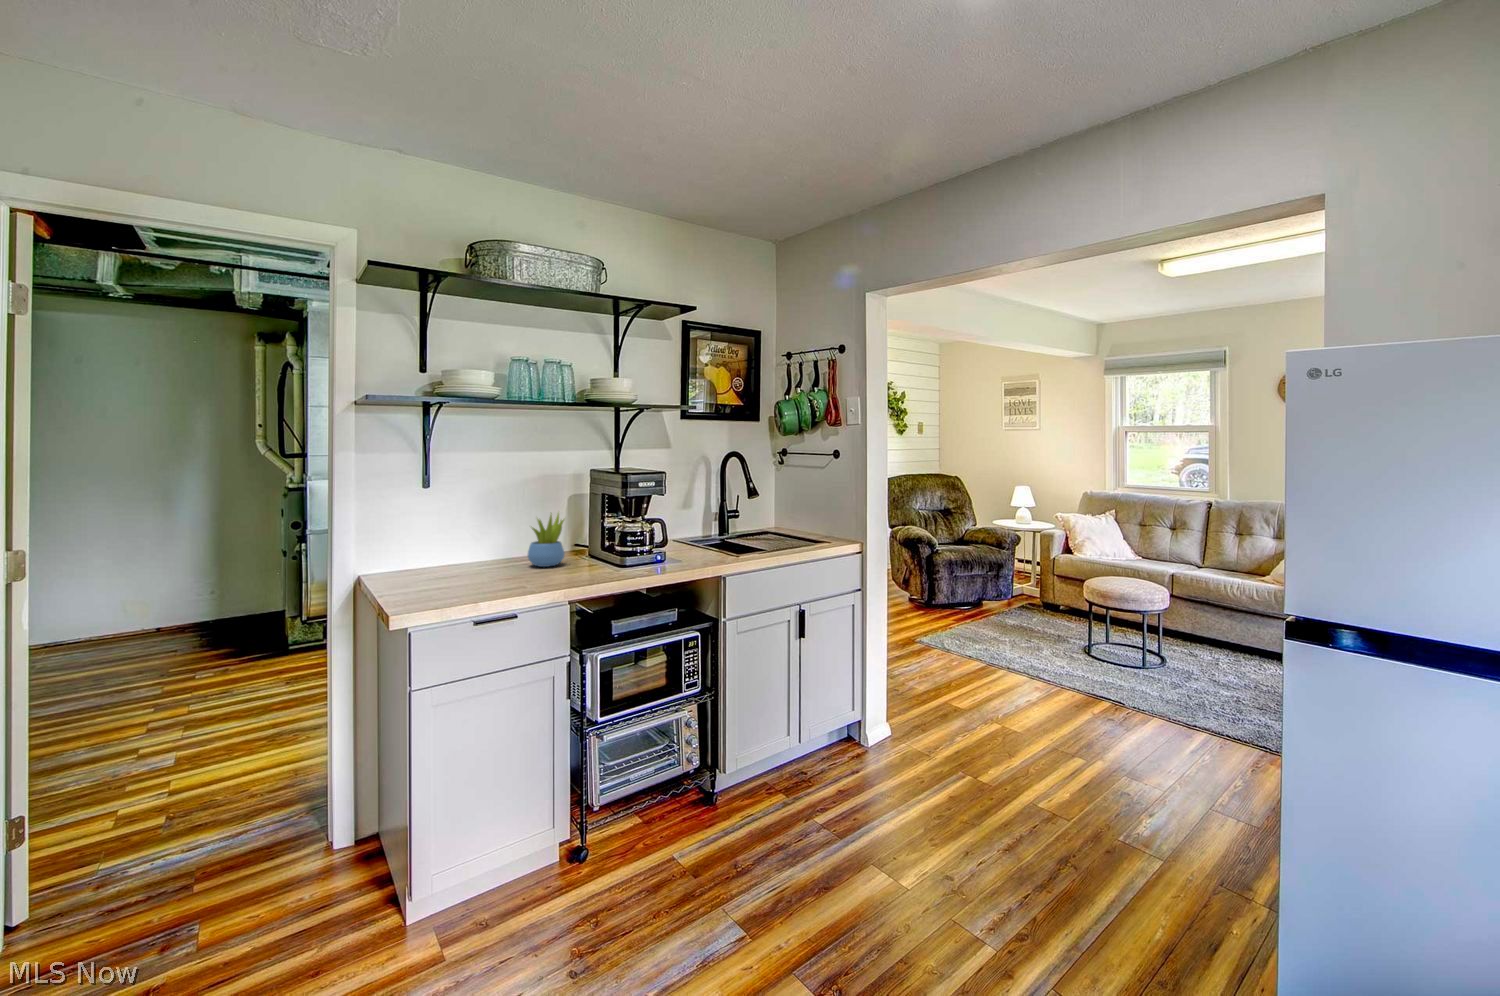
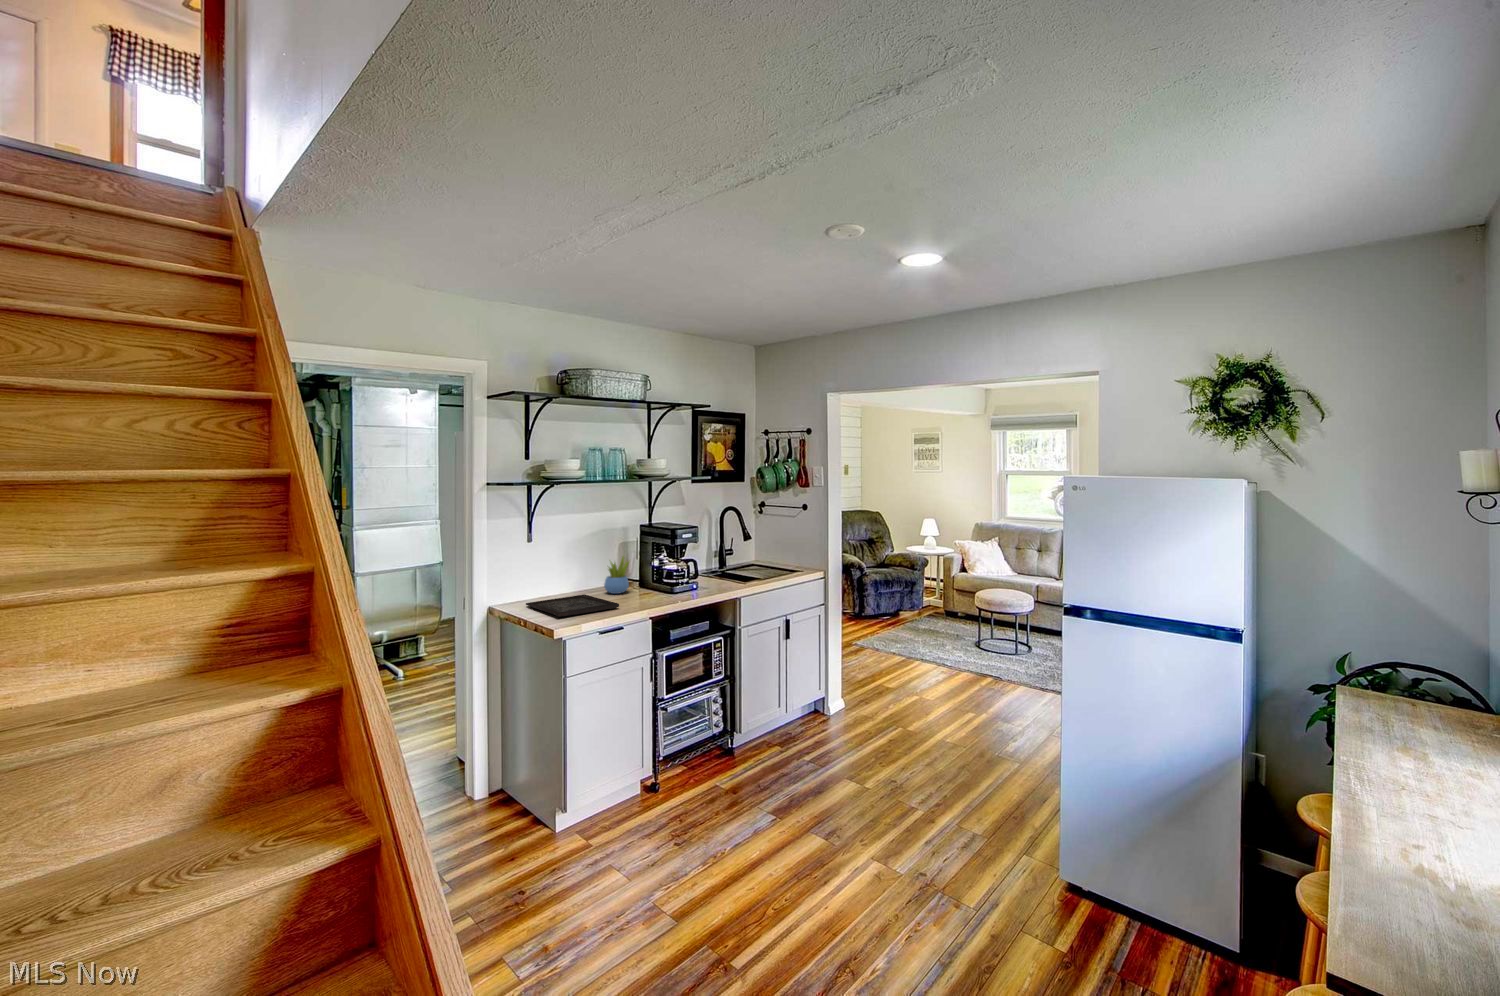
tray: none [396,566,523,599] -> present [526,594,619,617]

